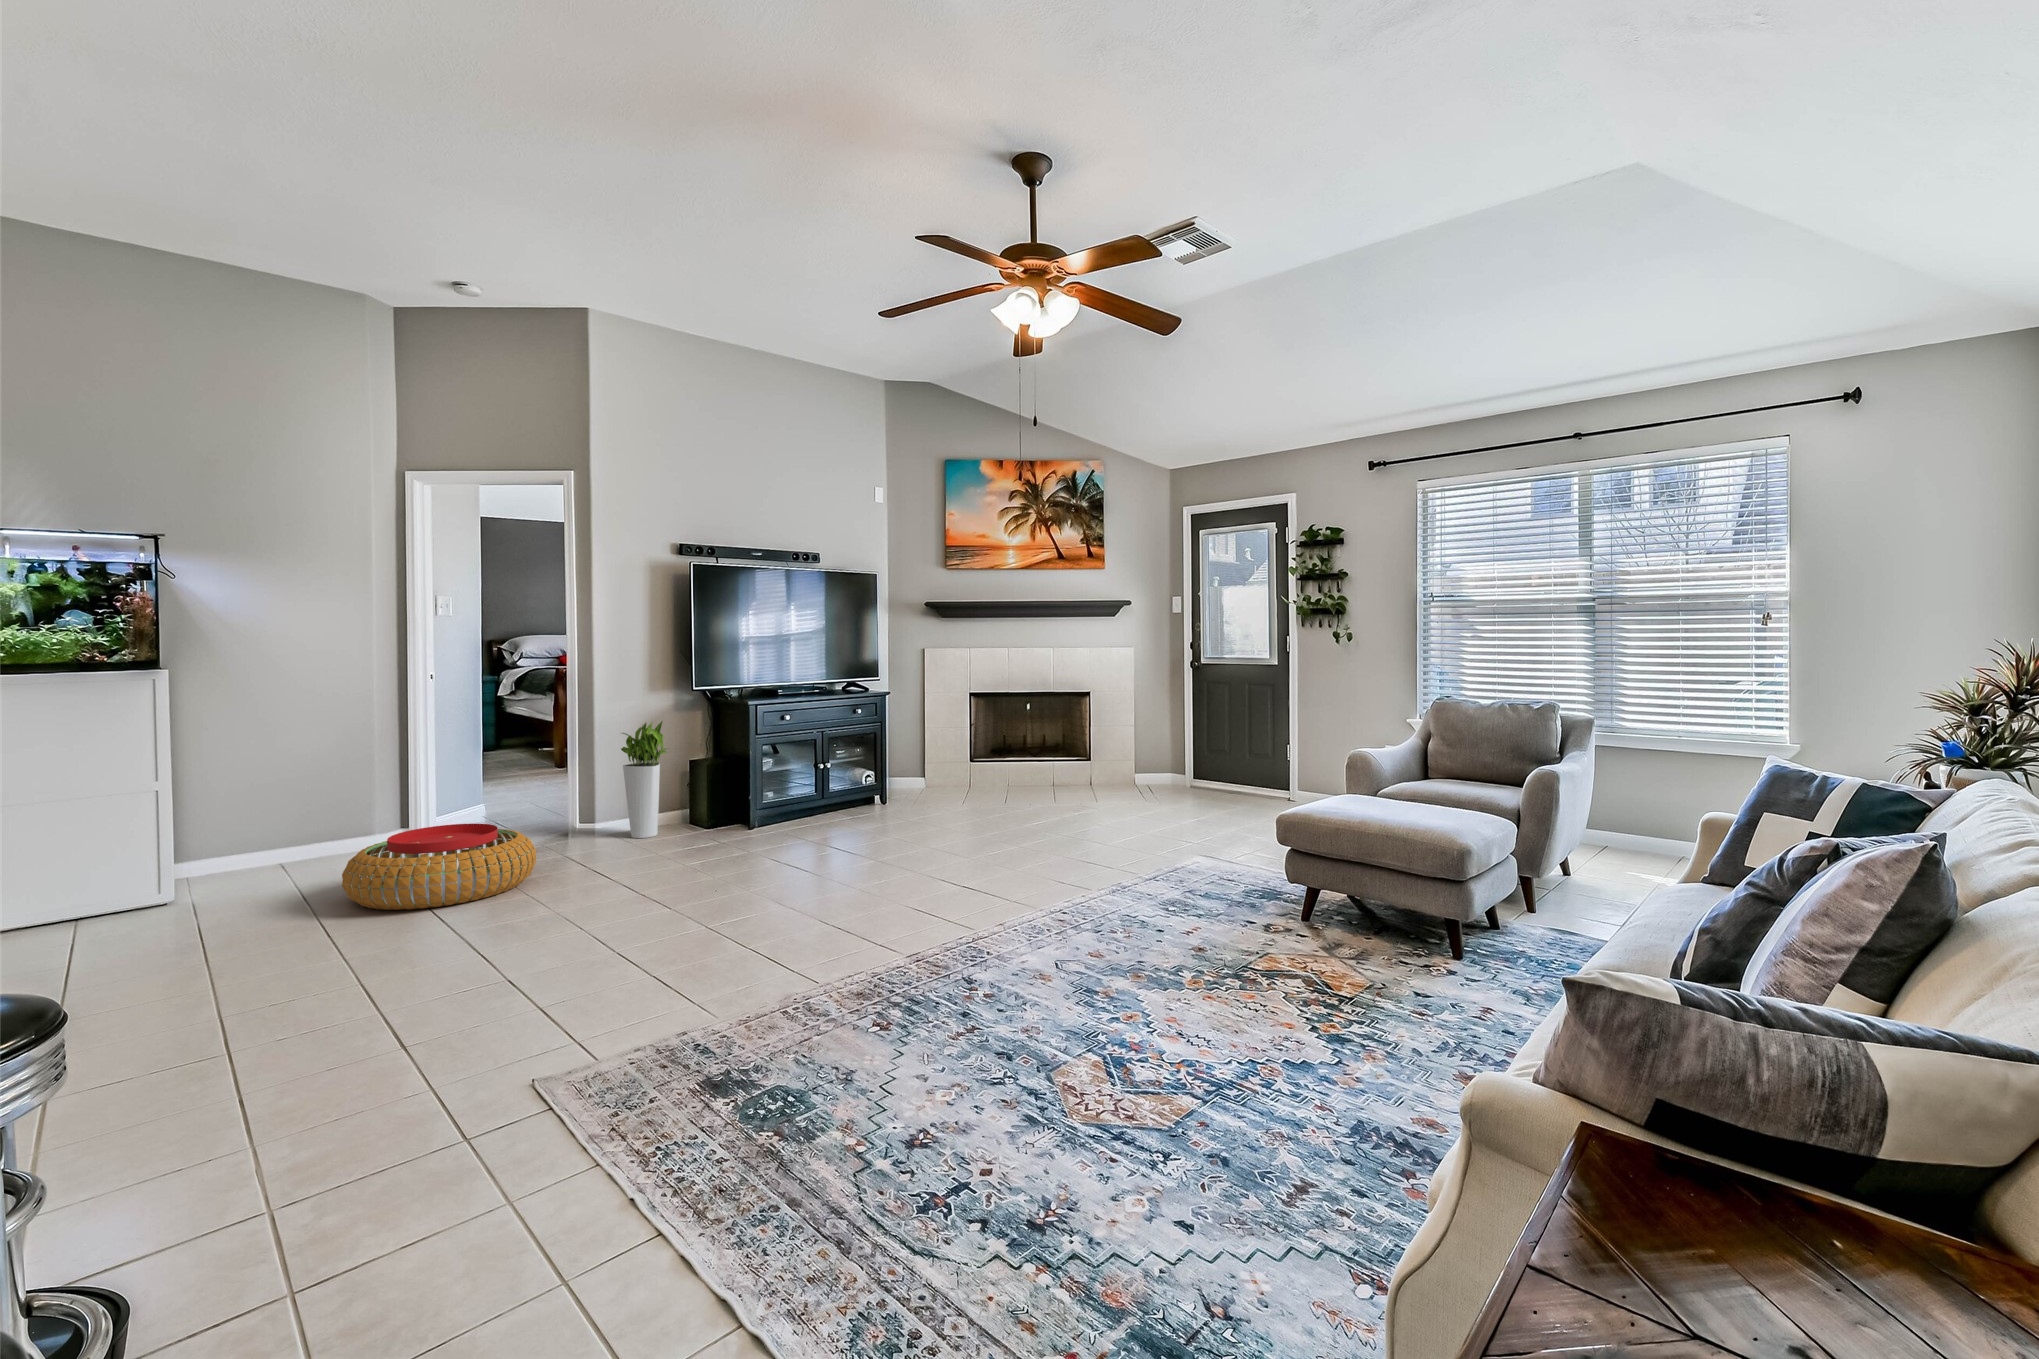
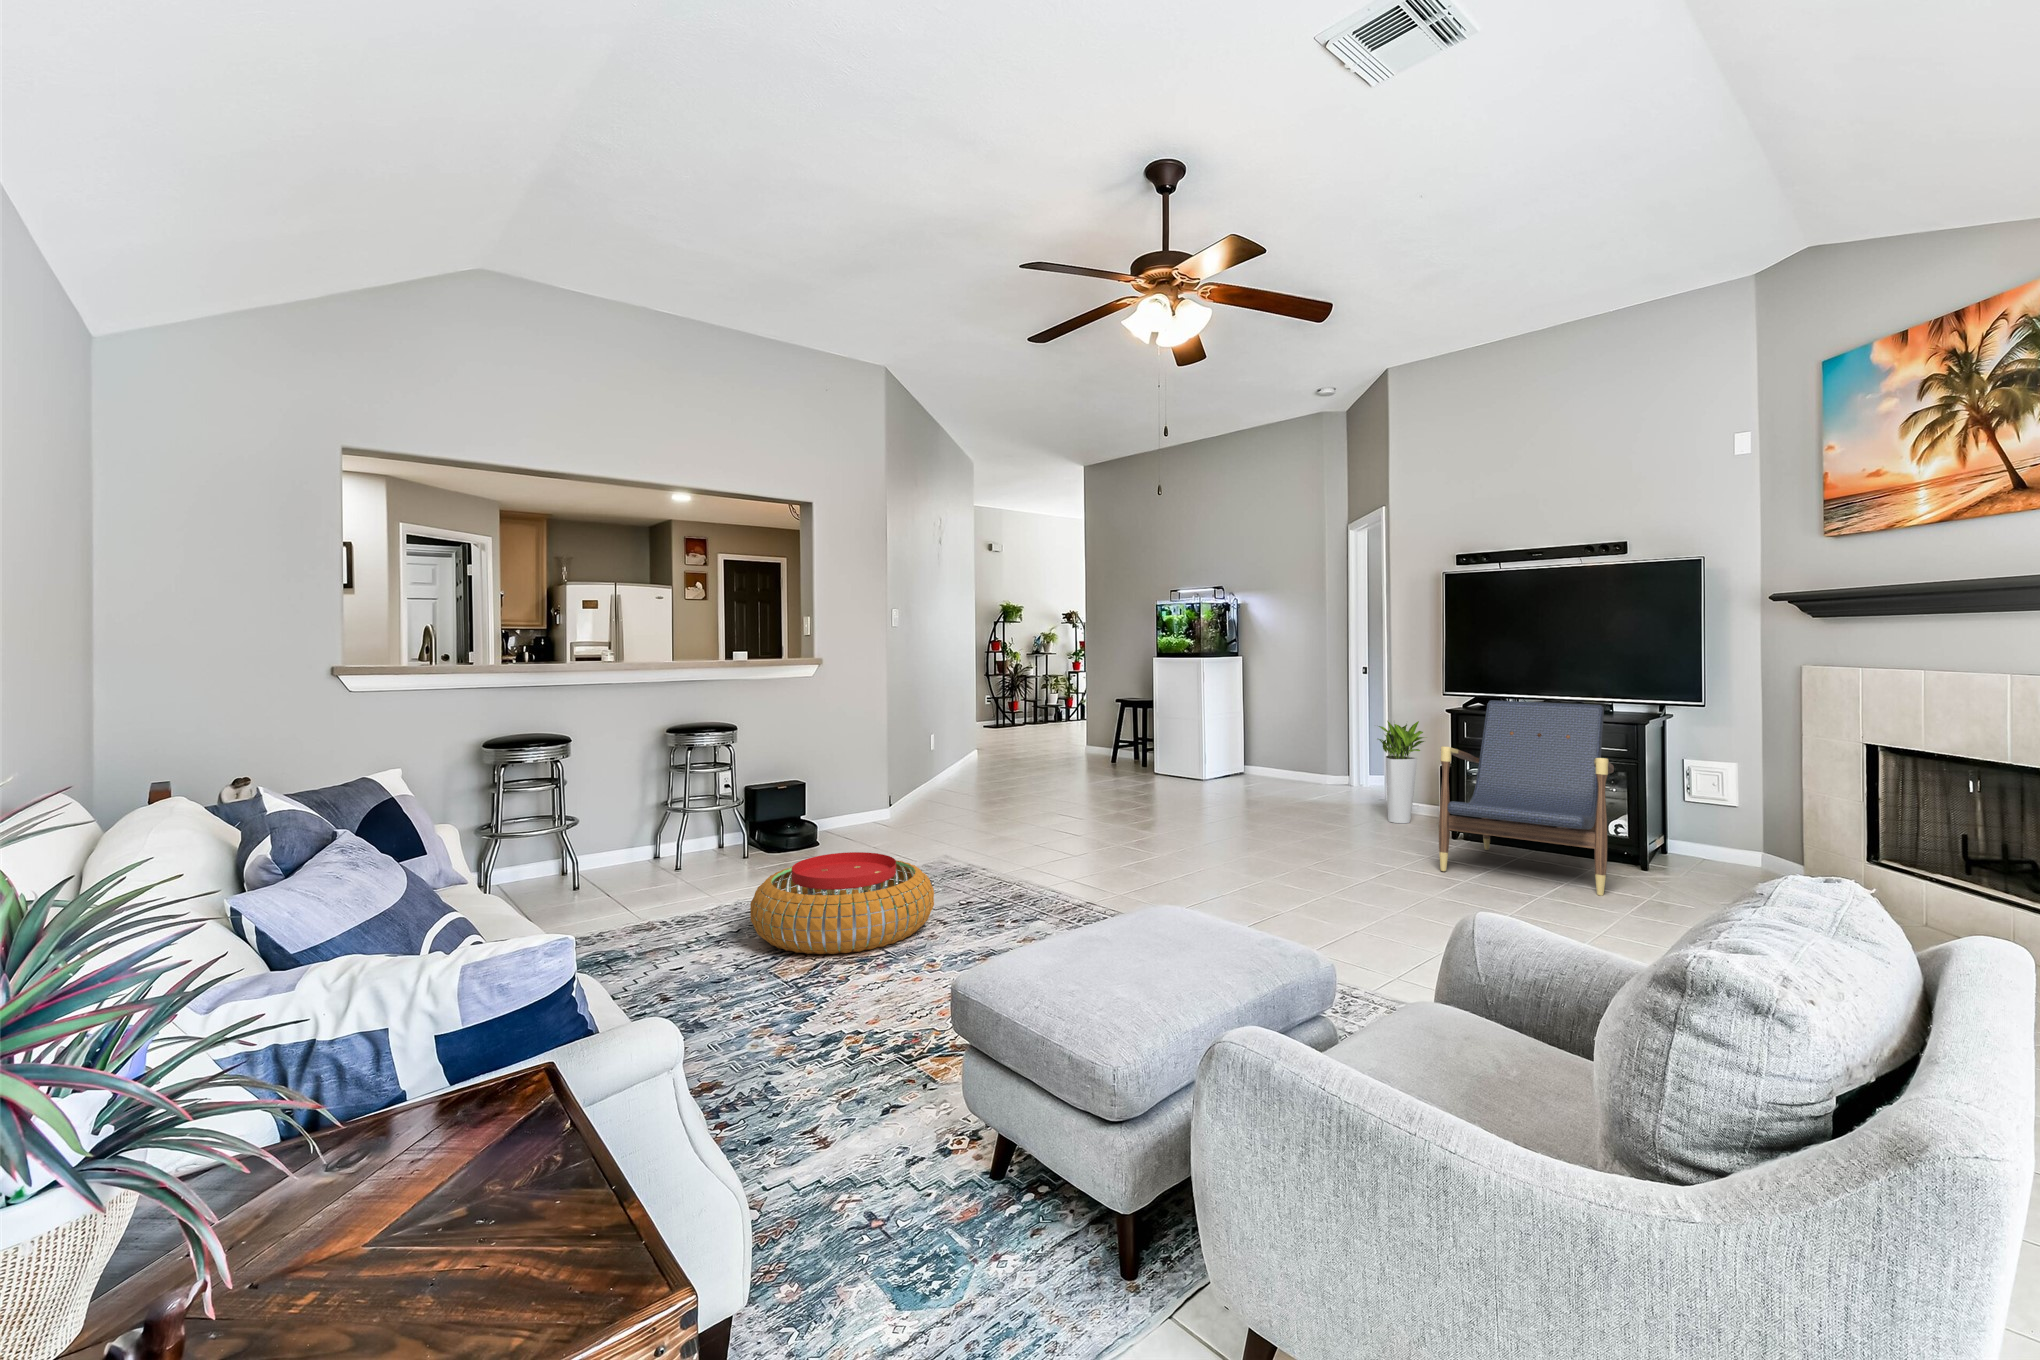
lounge chair: none [787,683,949,839] -> present [1439,700,1614,896]
pouf: present [342,824,536,910] -> present [750,852,934,954]

